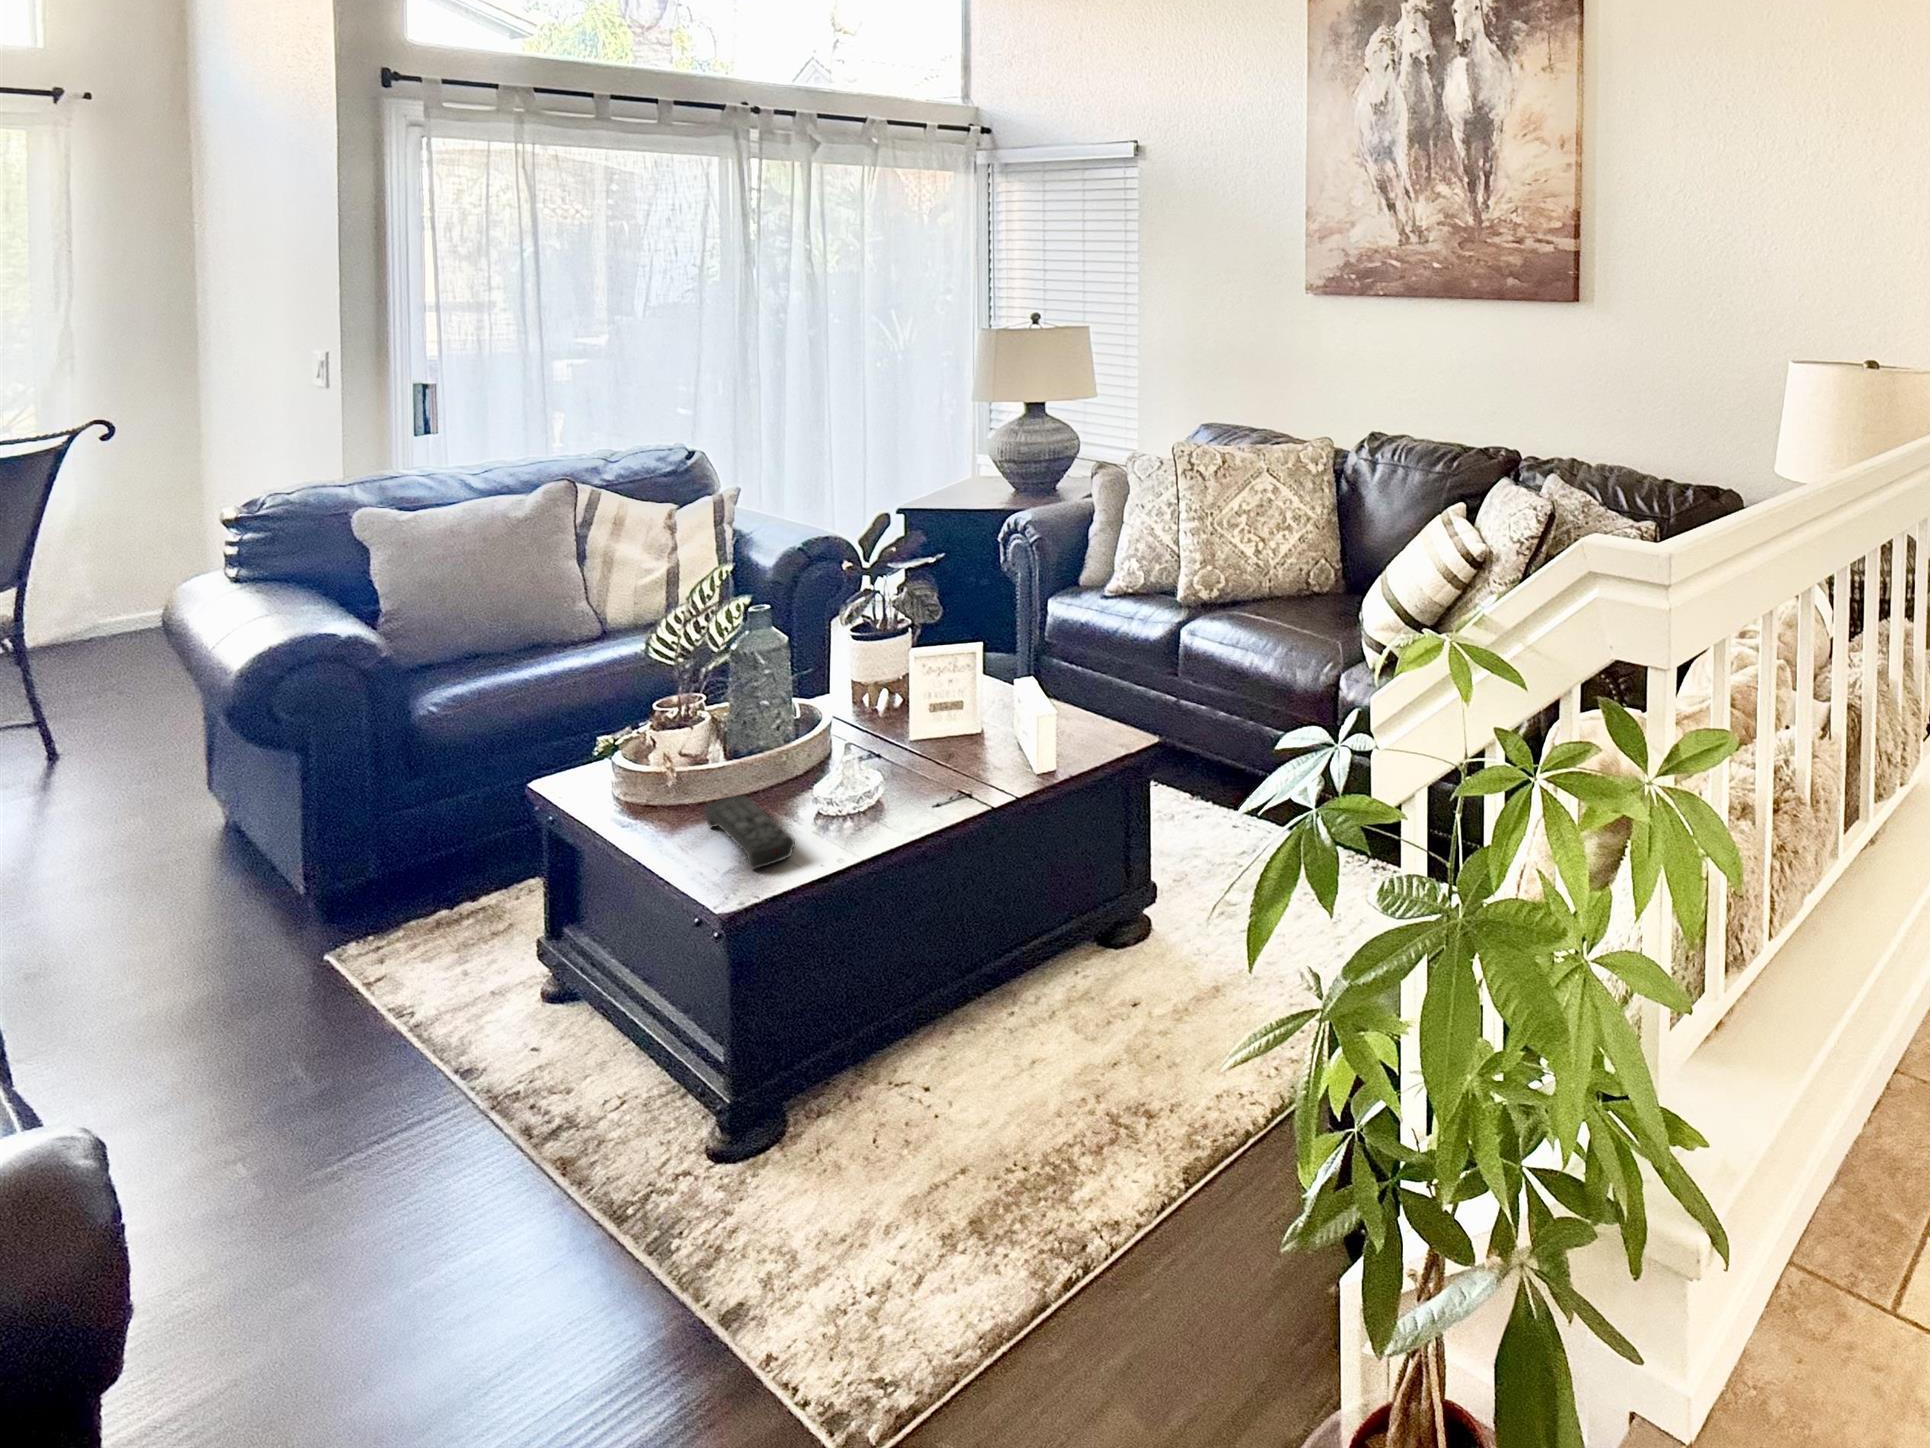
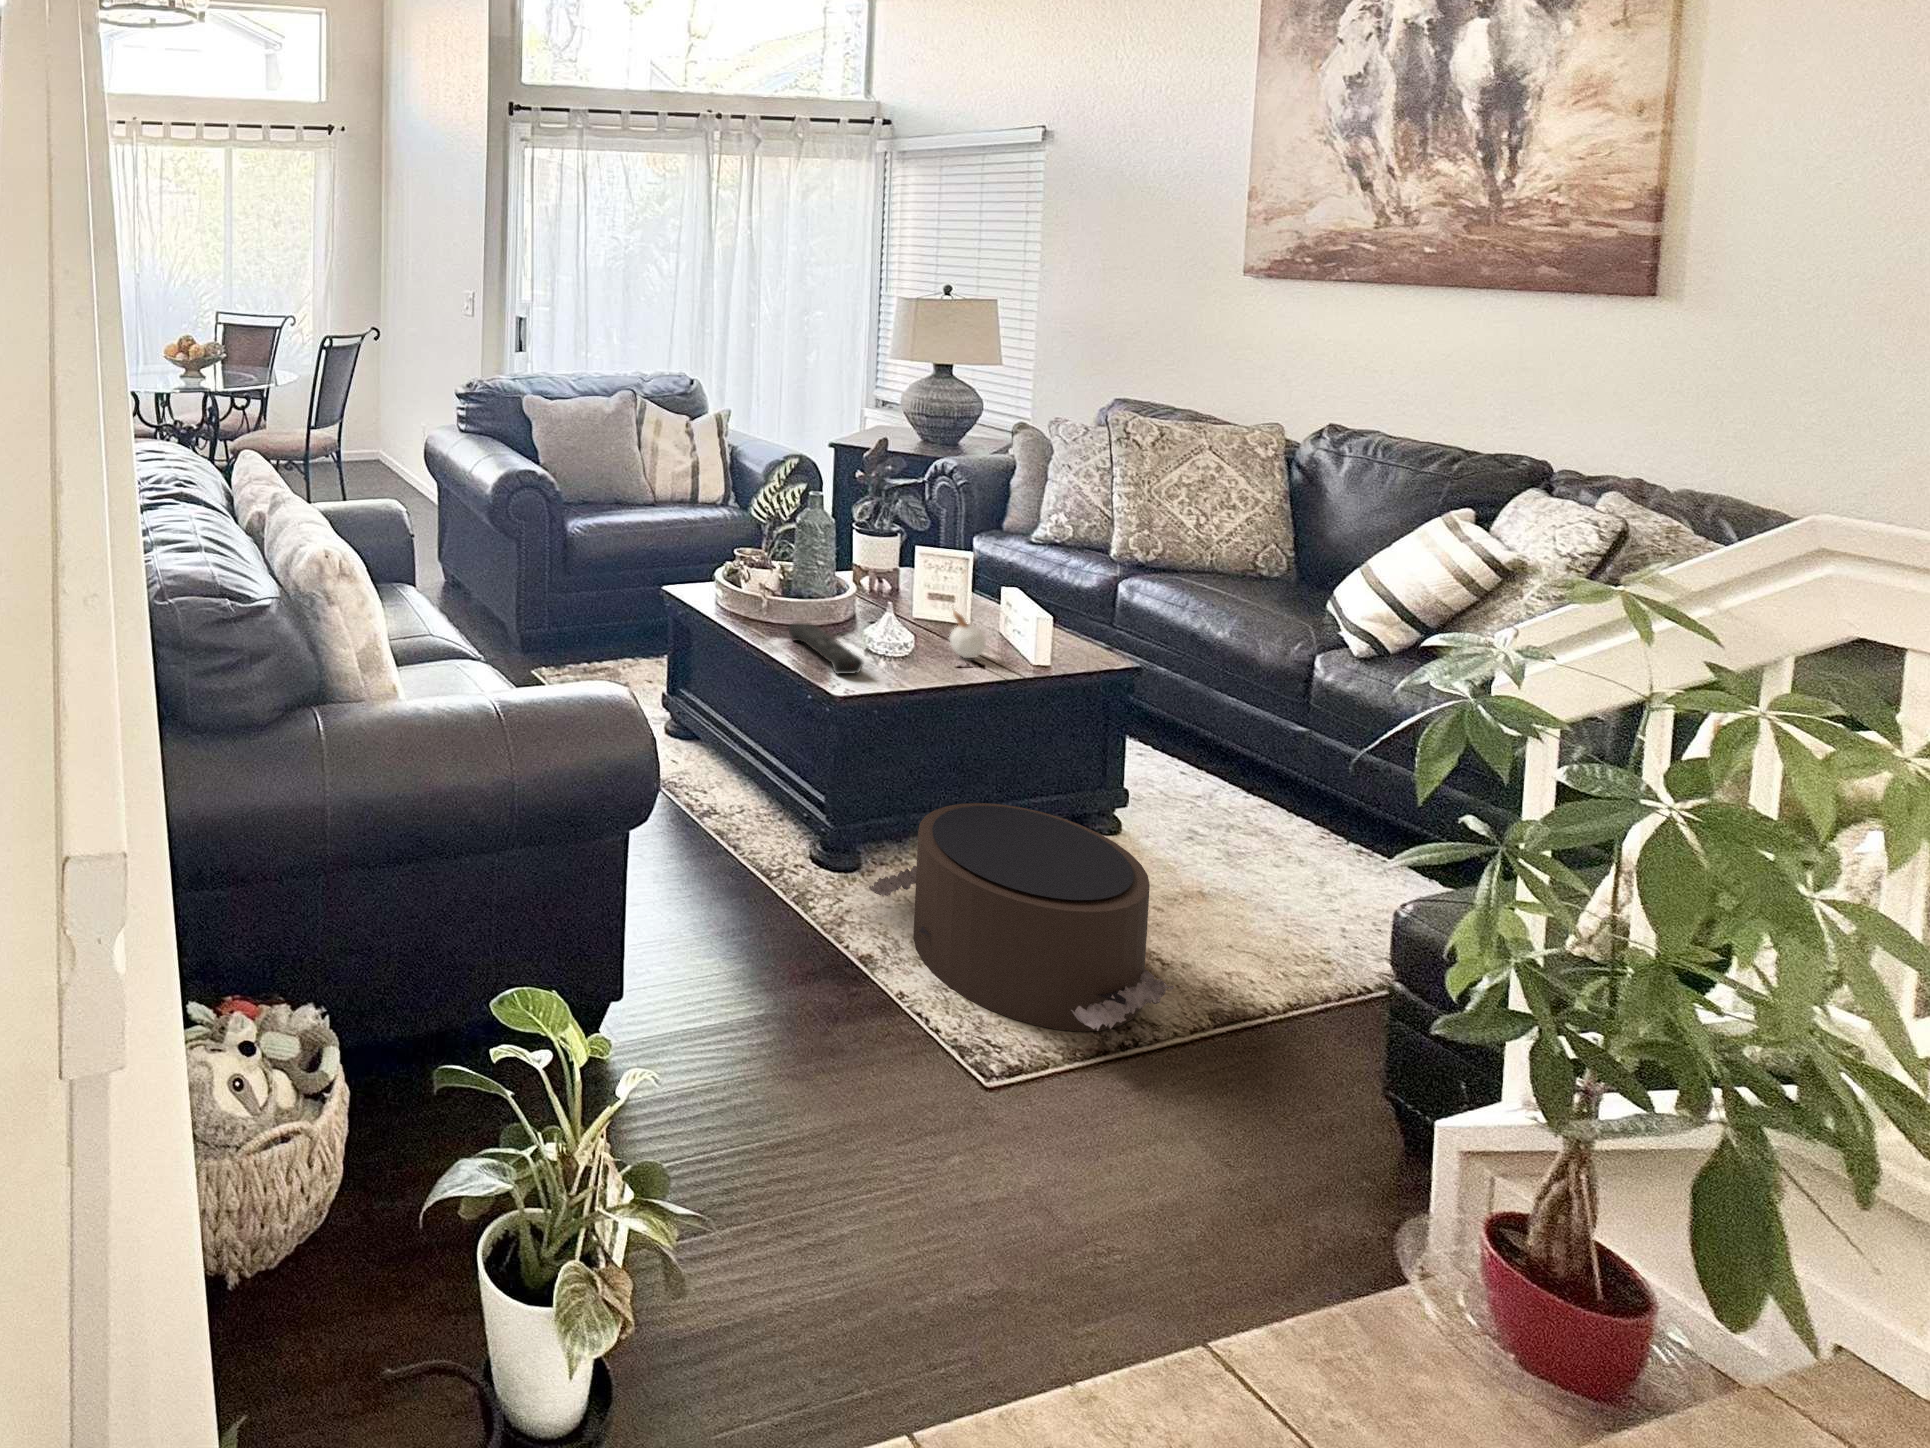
candle: none [937,716,985,786] -> present [950,611,986,659]
pouf: none [766,976,1144,1312] -> present [869,803,1174,1031]

